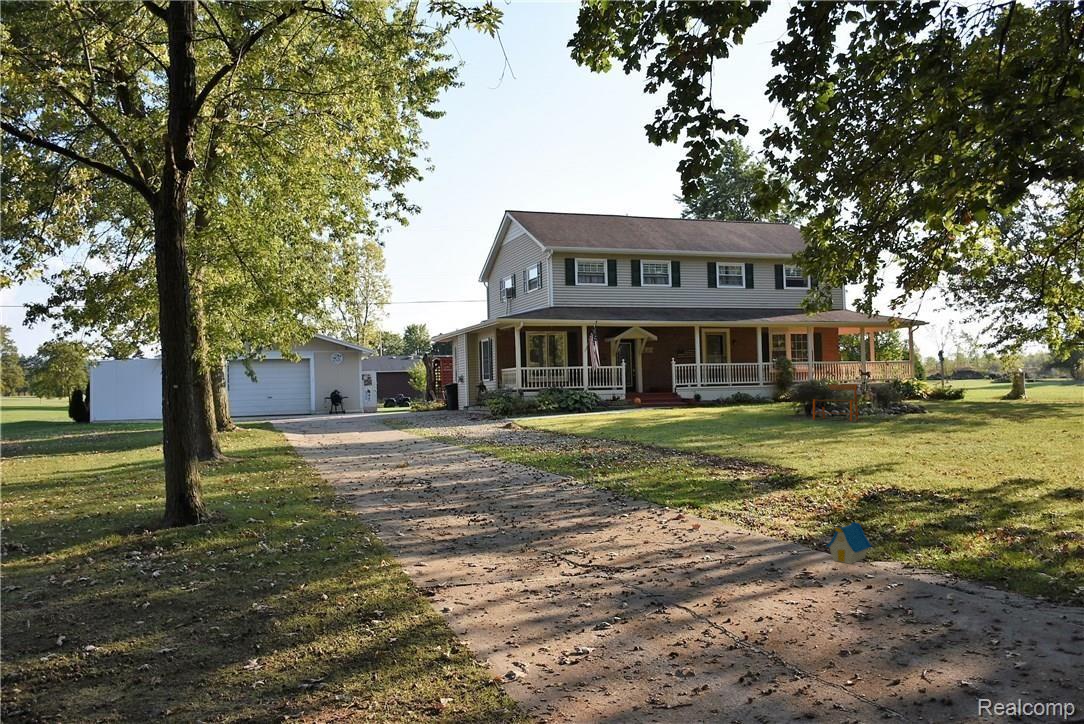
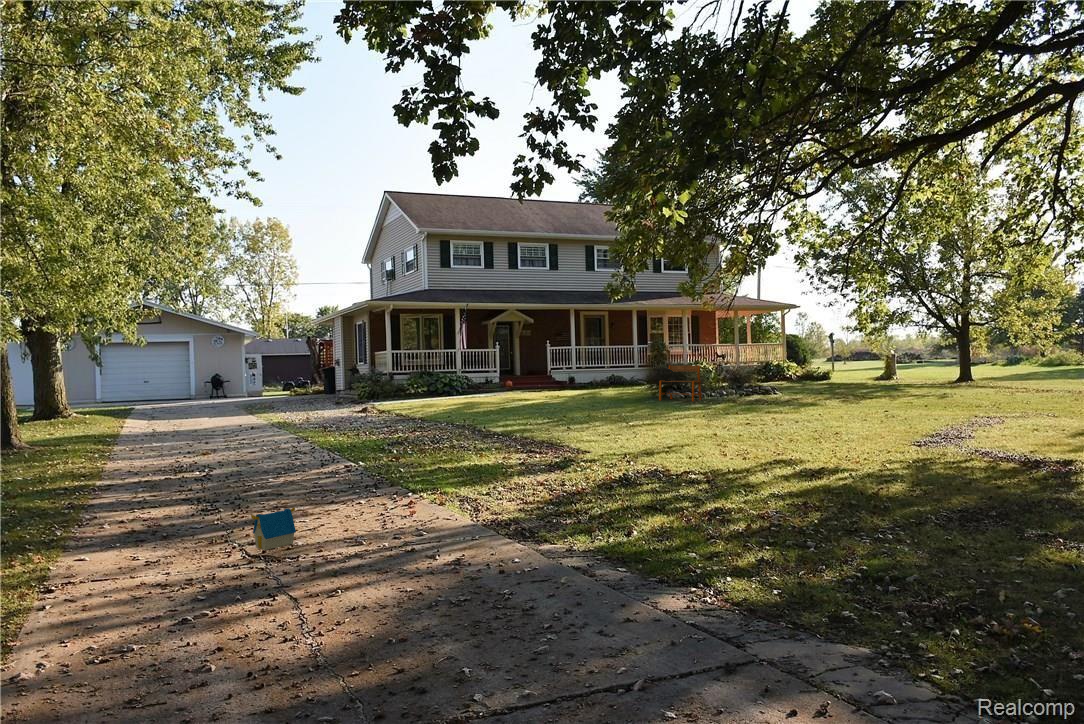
toy house: present [827,521,872,564] -> present [251,507,296,550]

